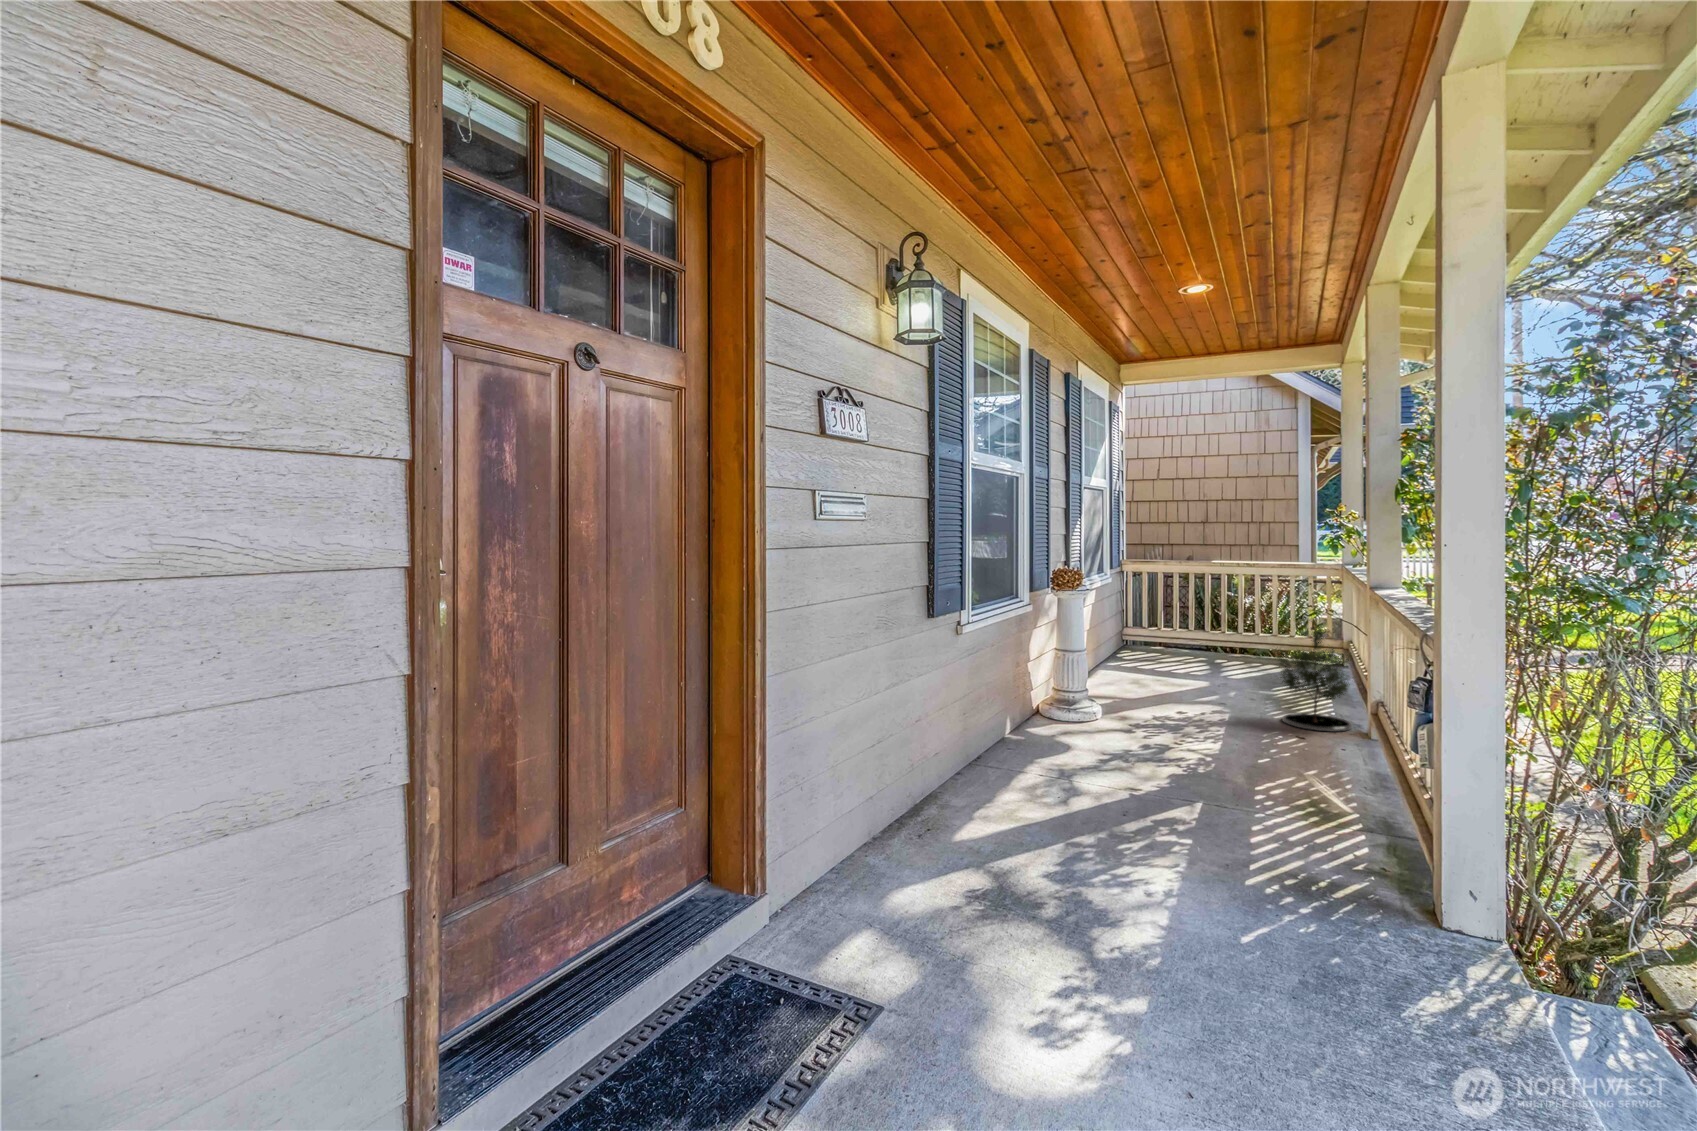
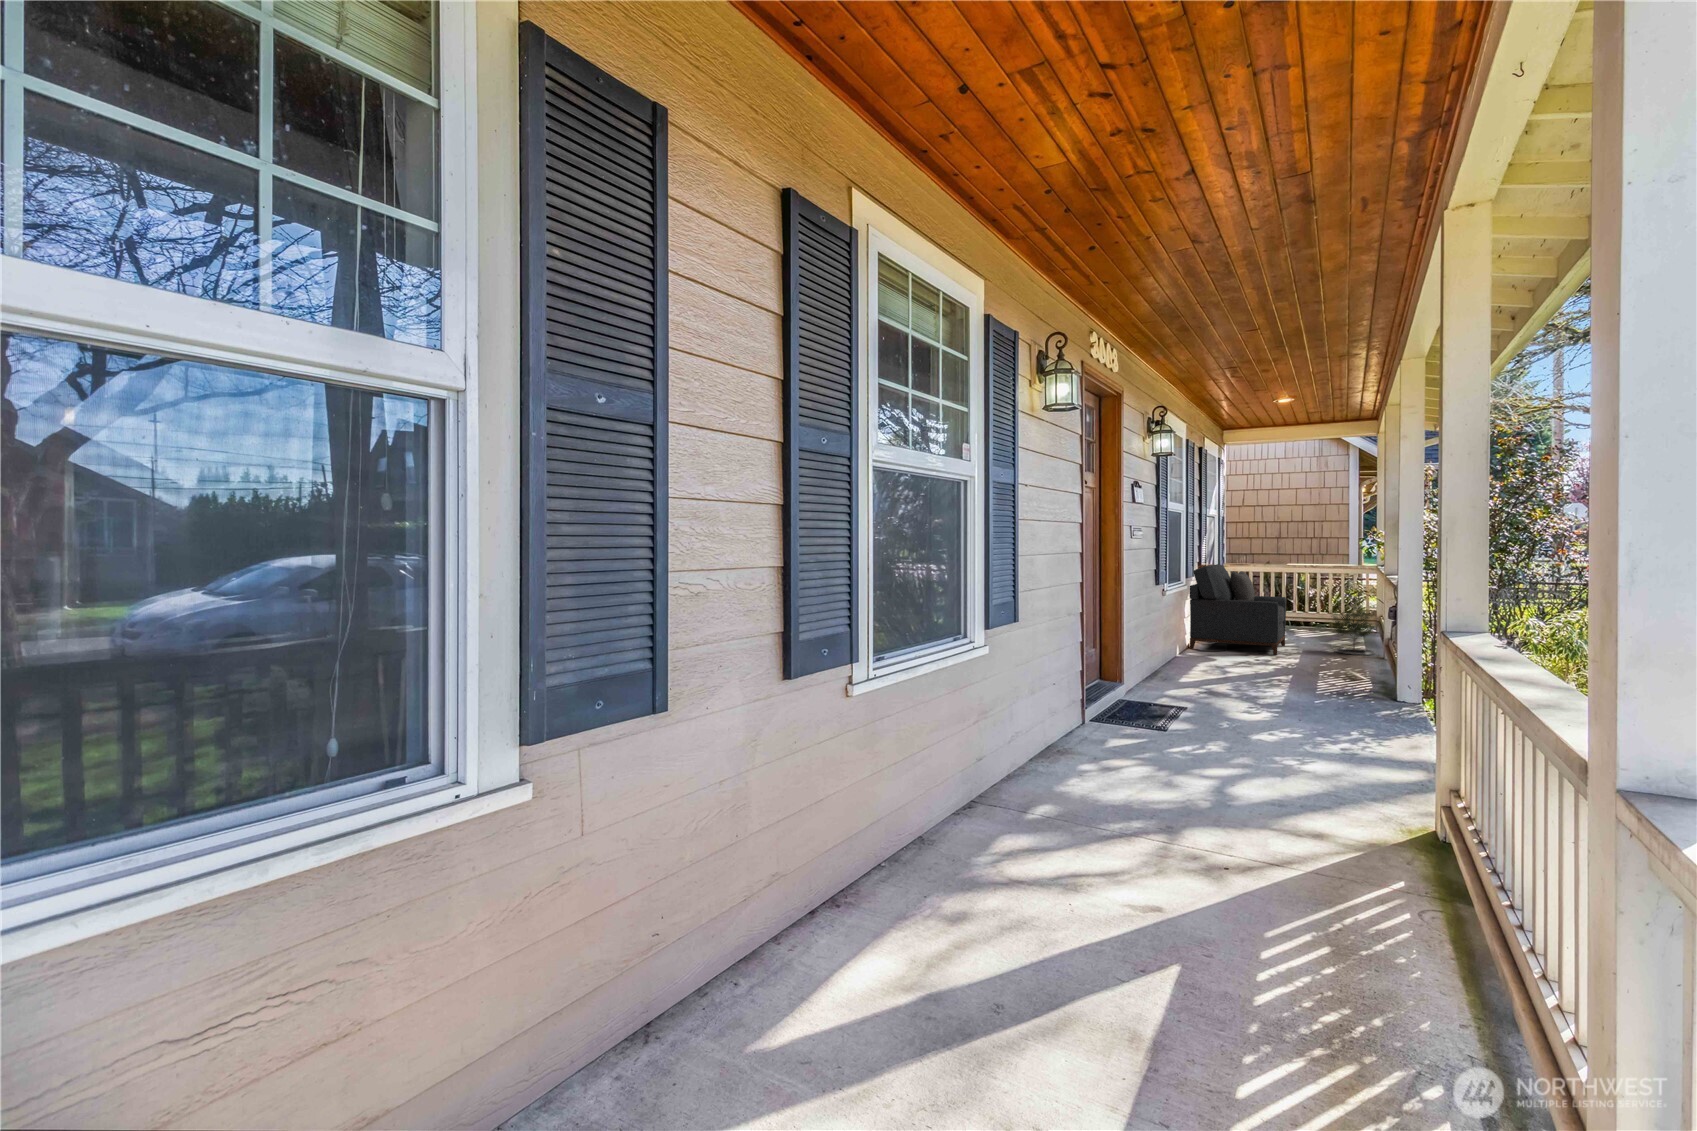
armchair: none [1037,566,1202,733] -> present [1190,564,1286,655]

